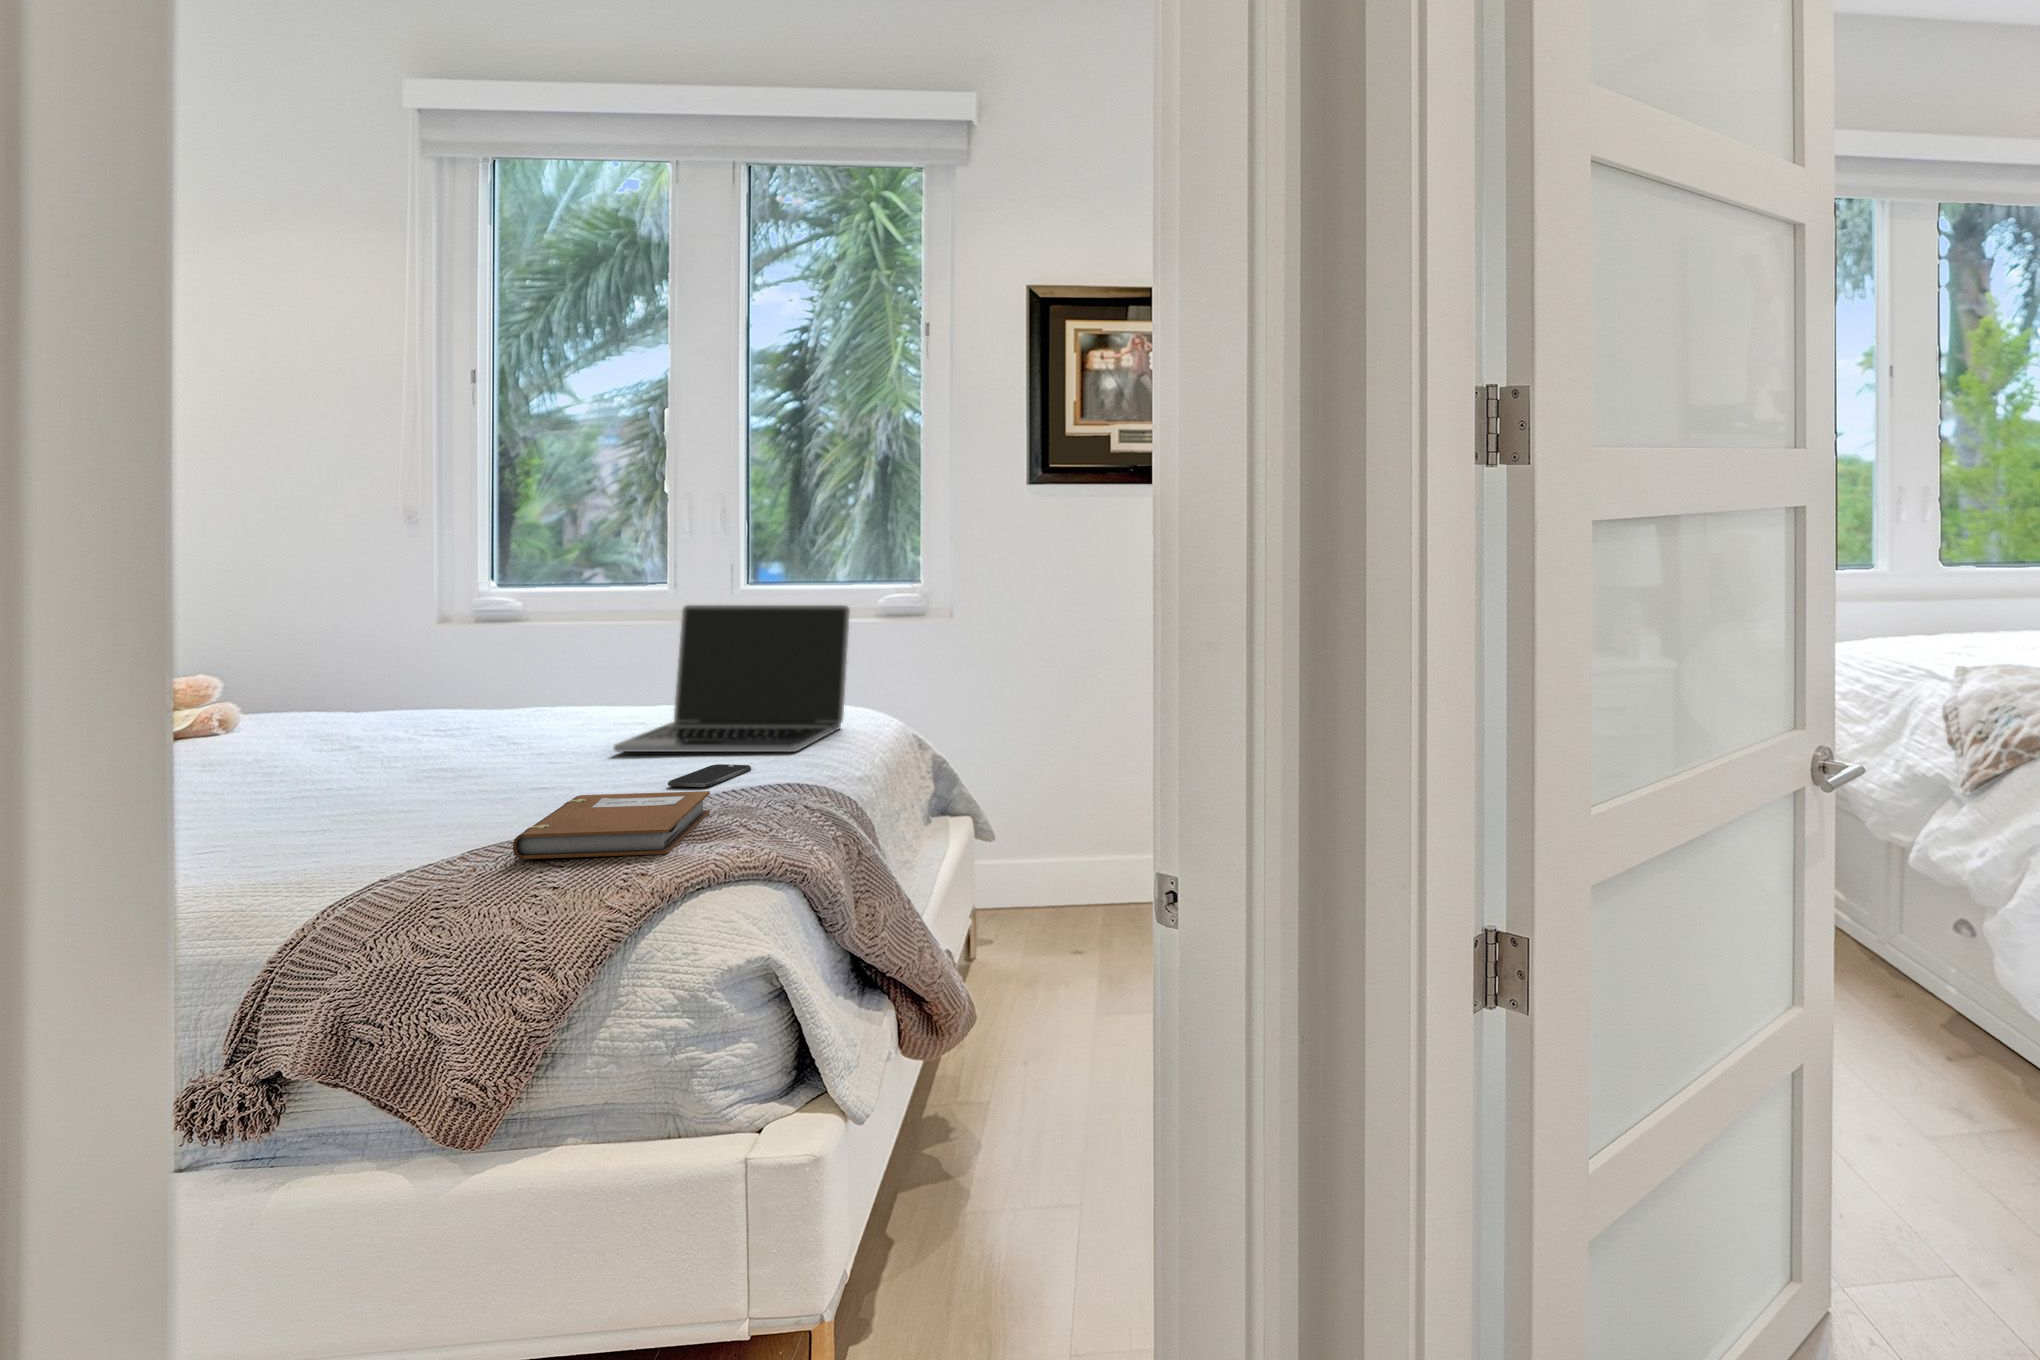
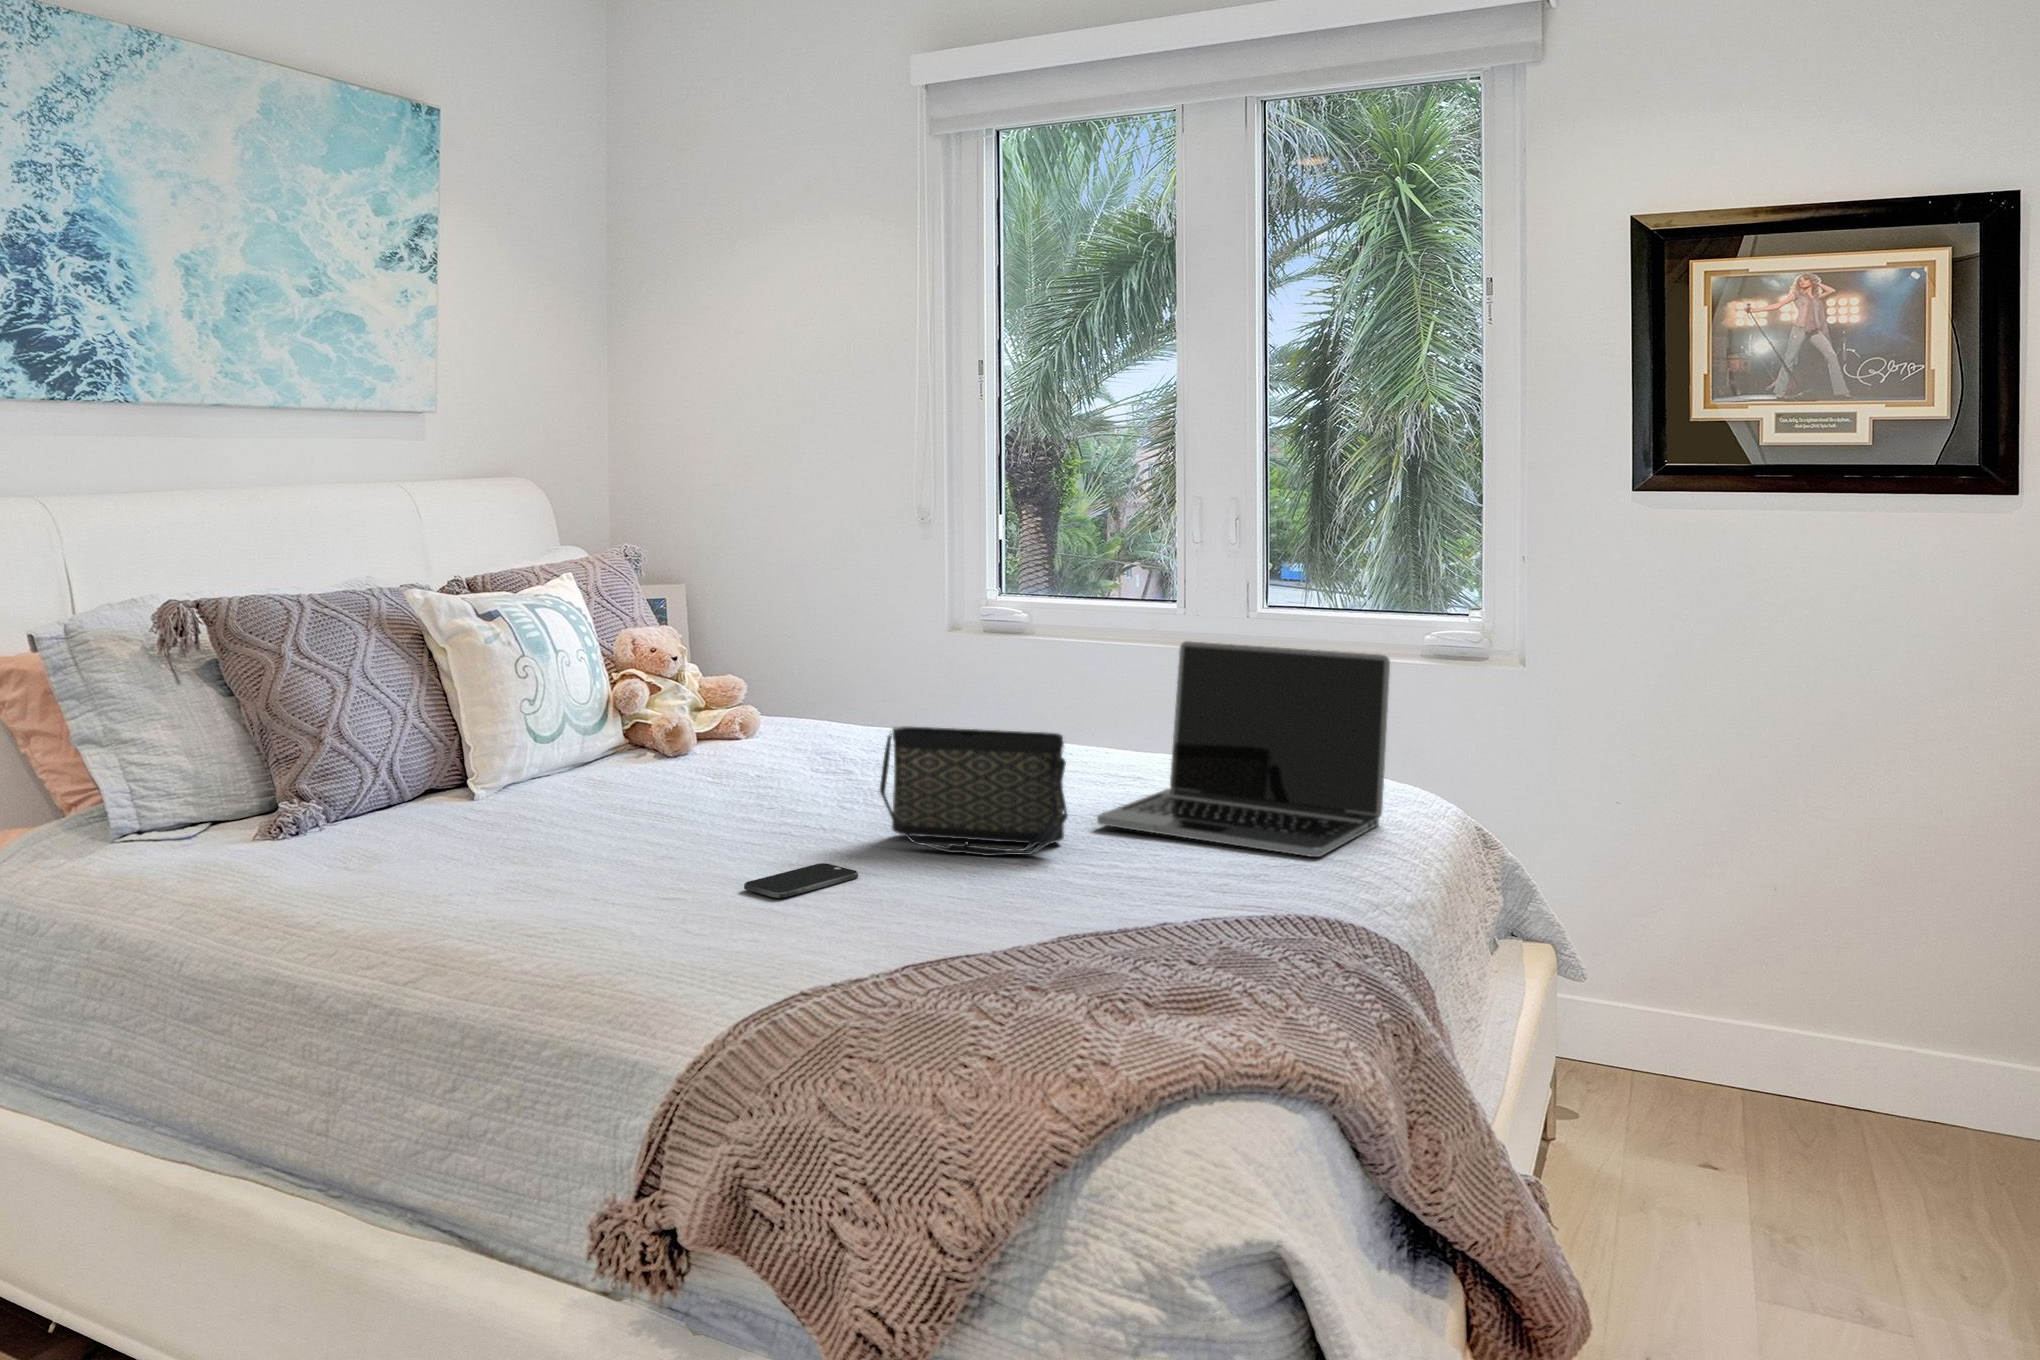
handbag: none [411,681,591,785] -> present [880,726,1068,856]
smartphone: present [668,764,751,787] -> present [744,863,858,898]
notebook: present [513,791,710,859] -> none [951,897,1201,1018]

